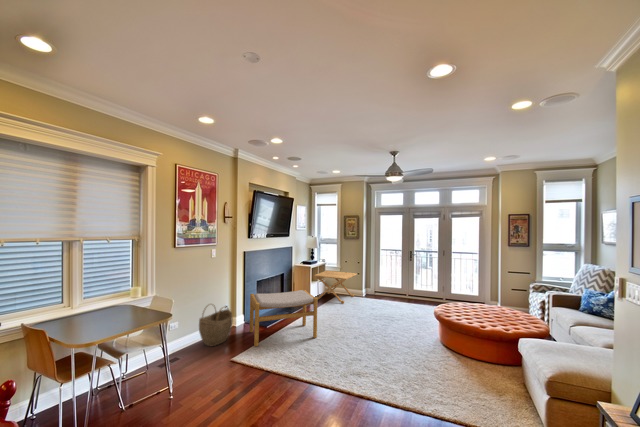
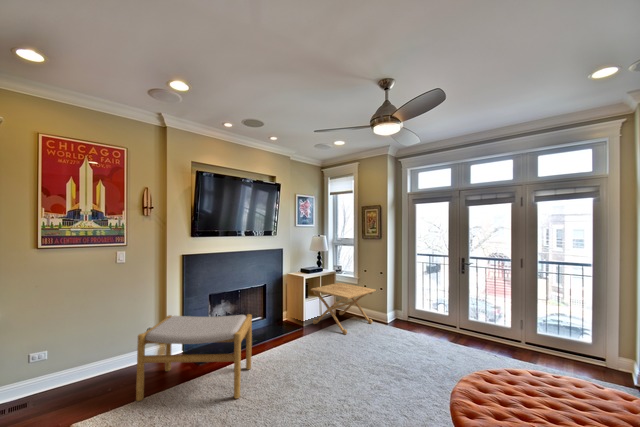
woven basket: present [199,305,233,346] -> none [77,326,134,390]

